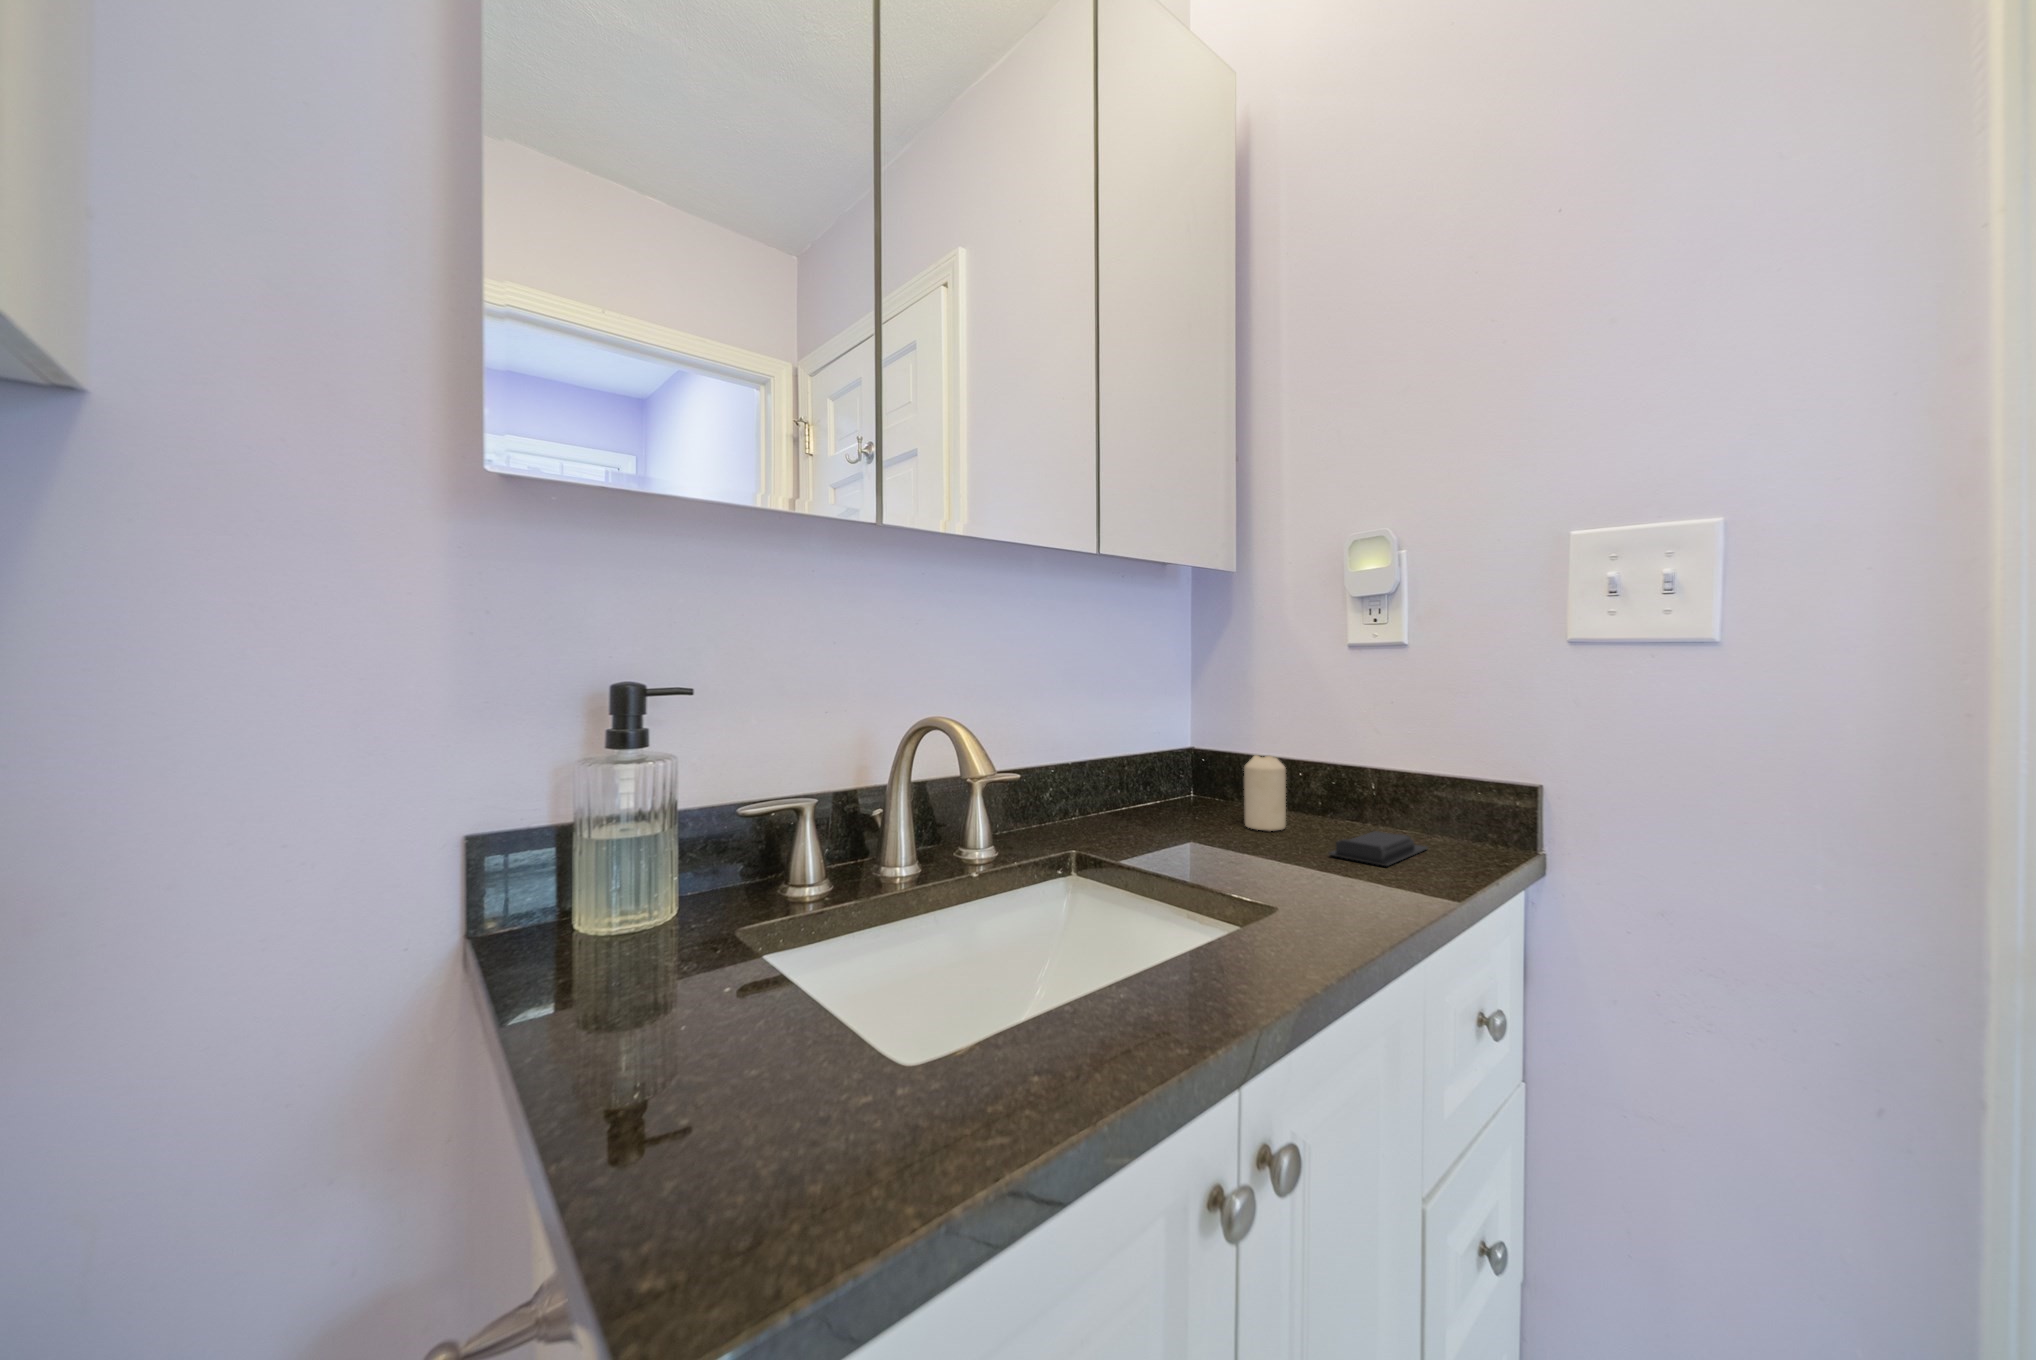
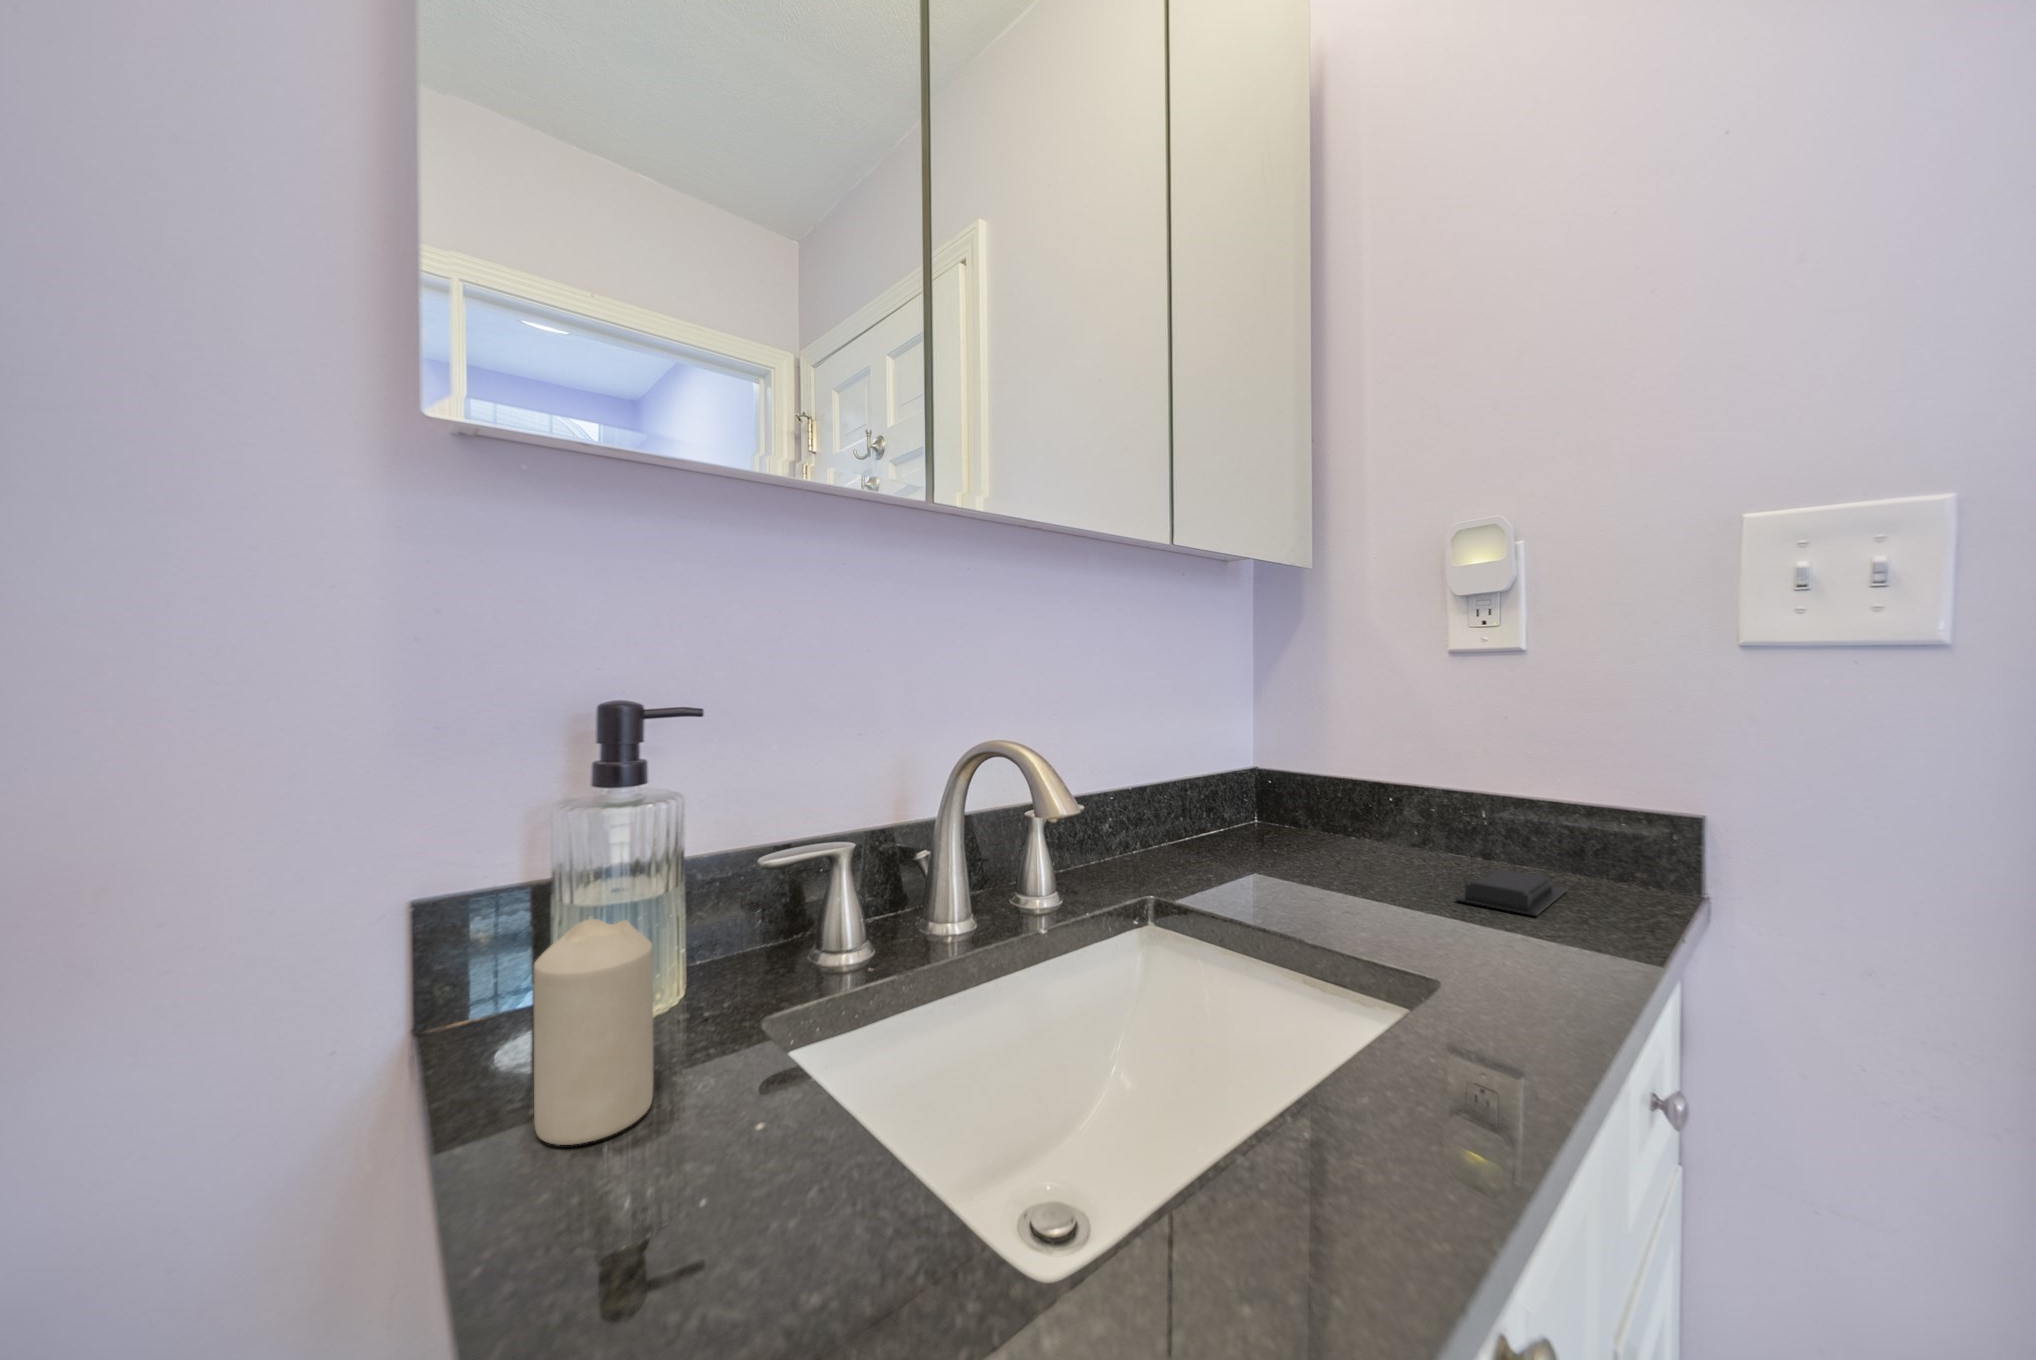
candle: present [1244,755,1286,831] -> present [533,919,653,1145]

